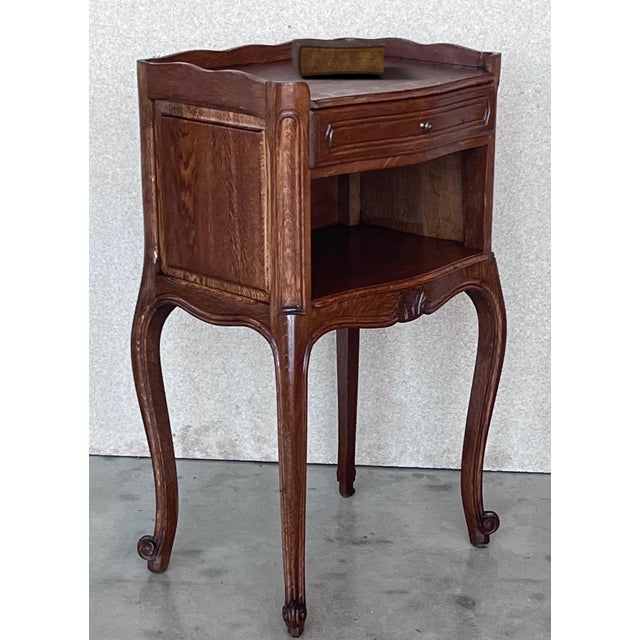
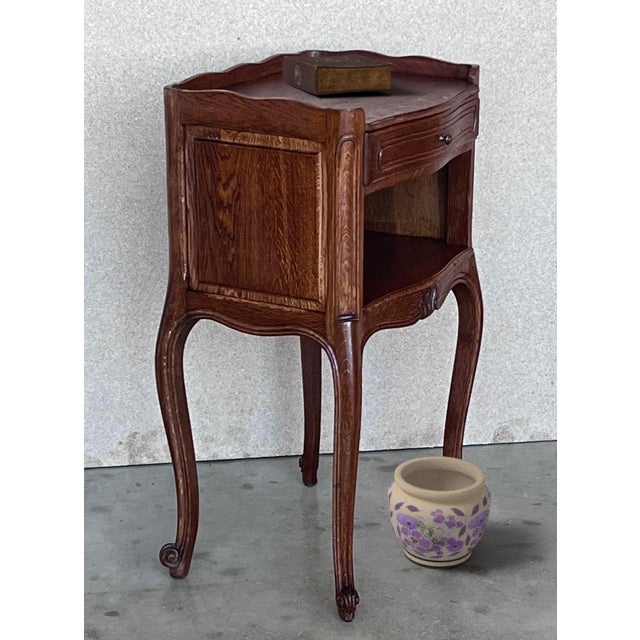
planter: none [378,476,491,598] -> present [387,456,491,569]

